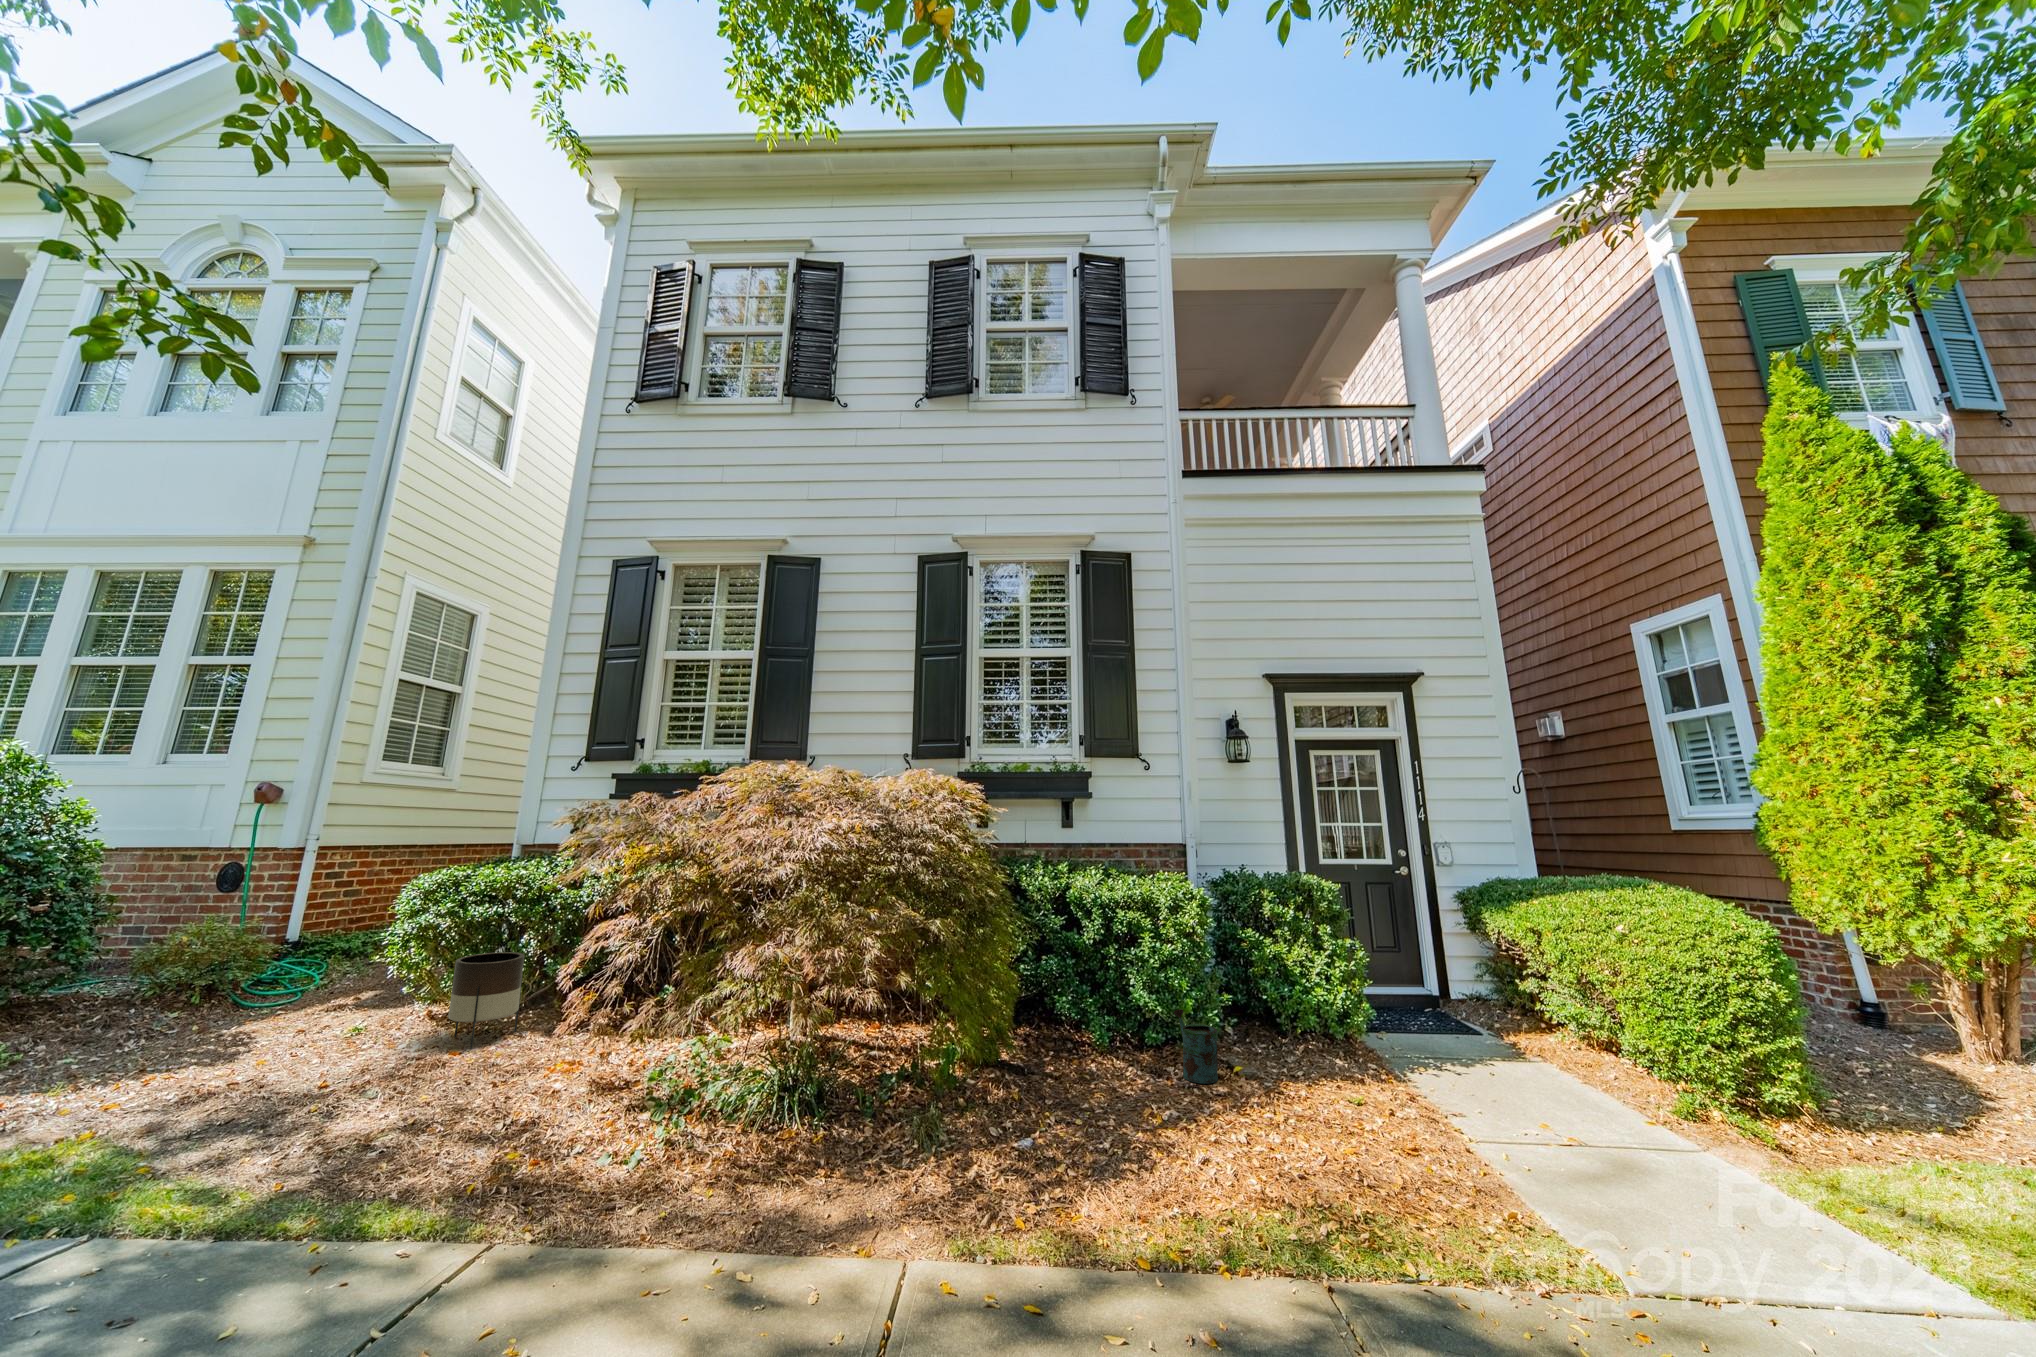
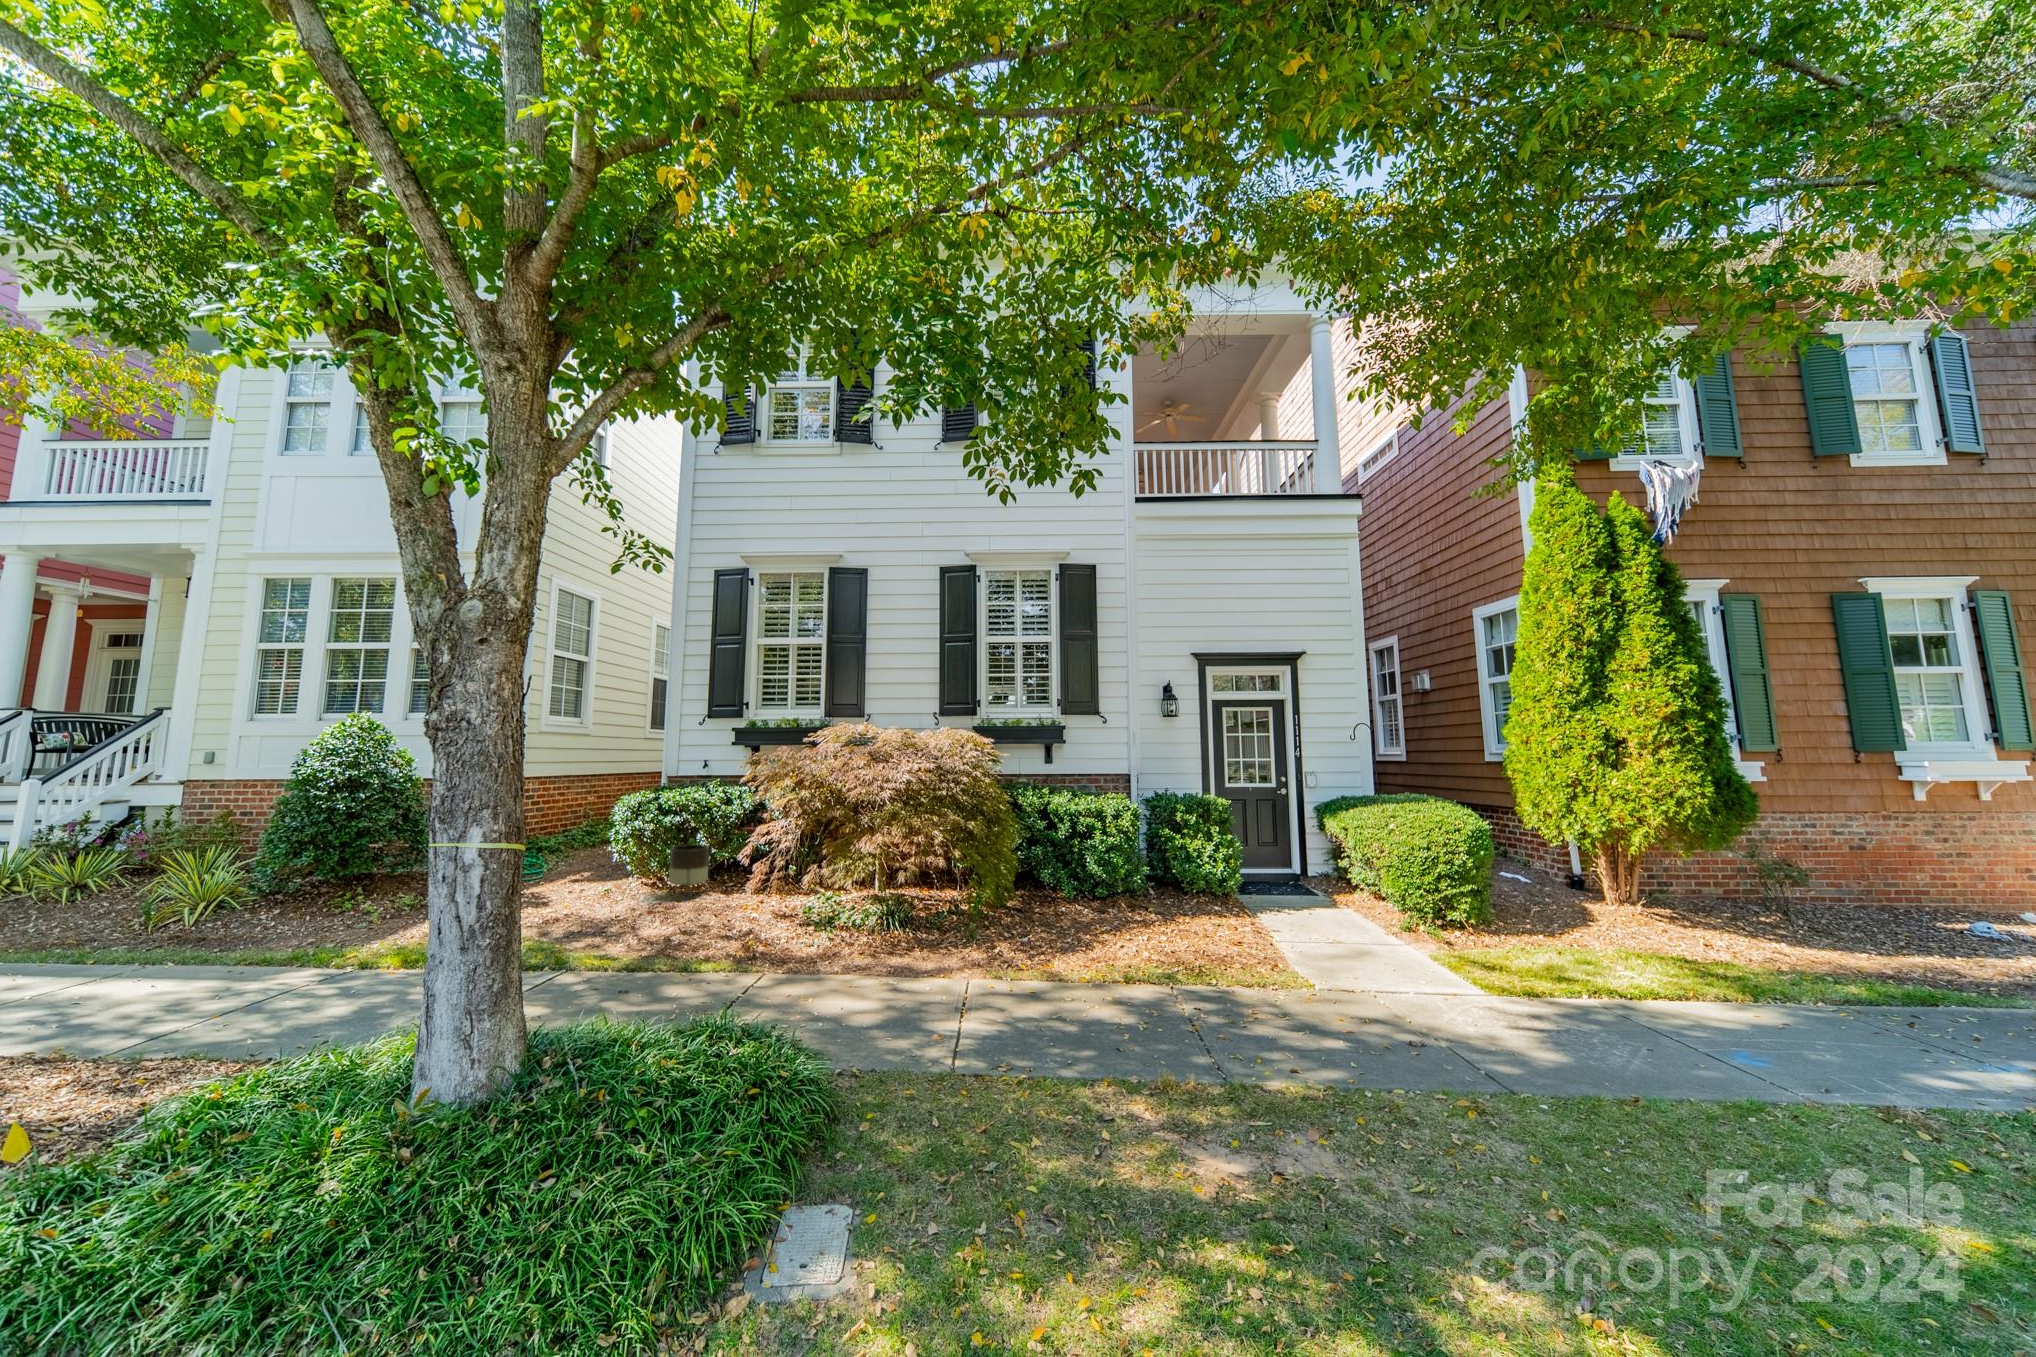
watering can: present [1174,1009,1218,1084] -> none [1113,876,1138,916]

